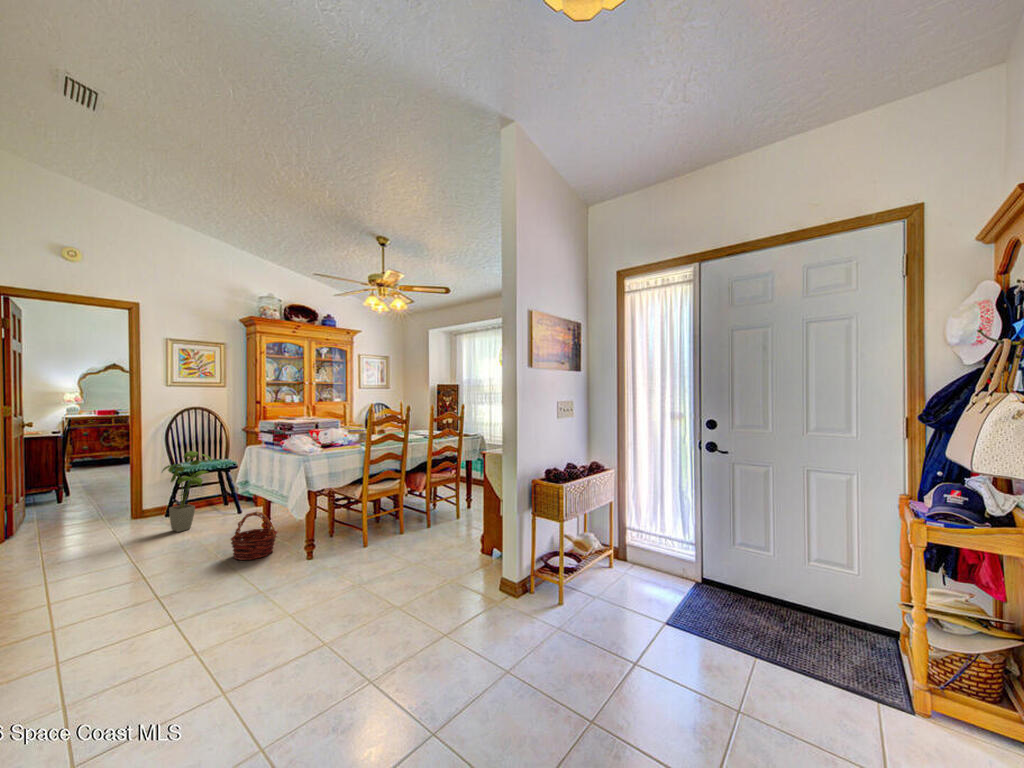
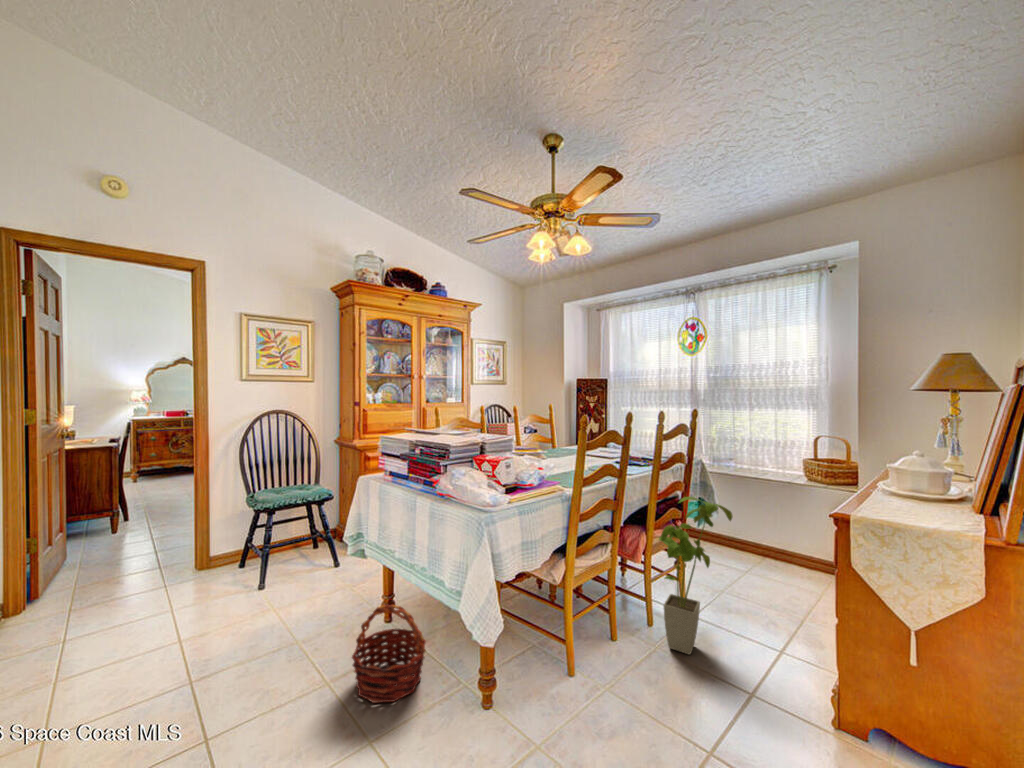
house plant: present [162,451,212,532] -> present [659,497,733,654]

